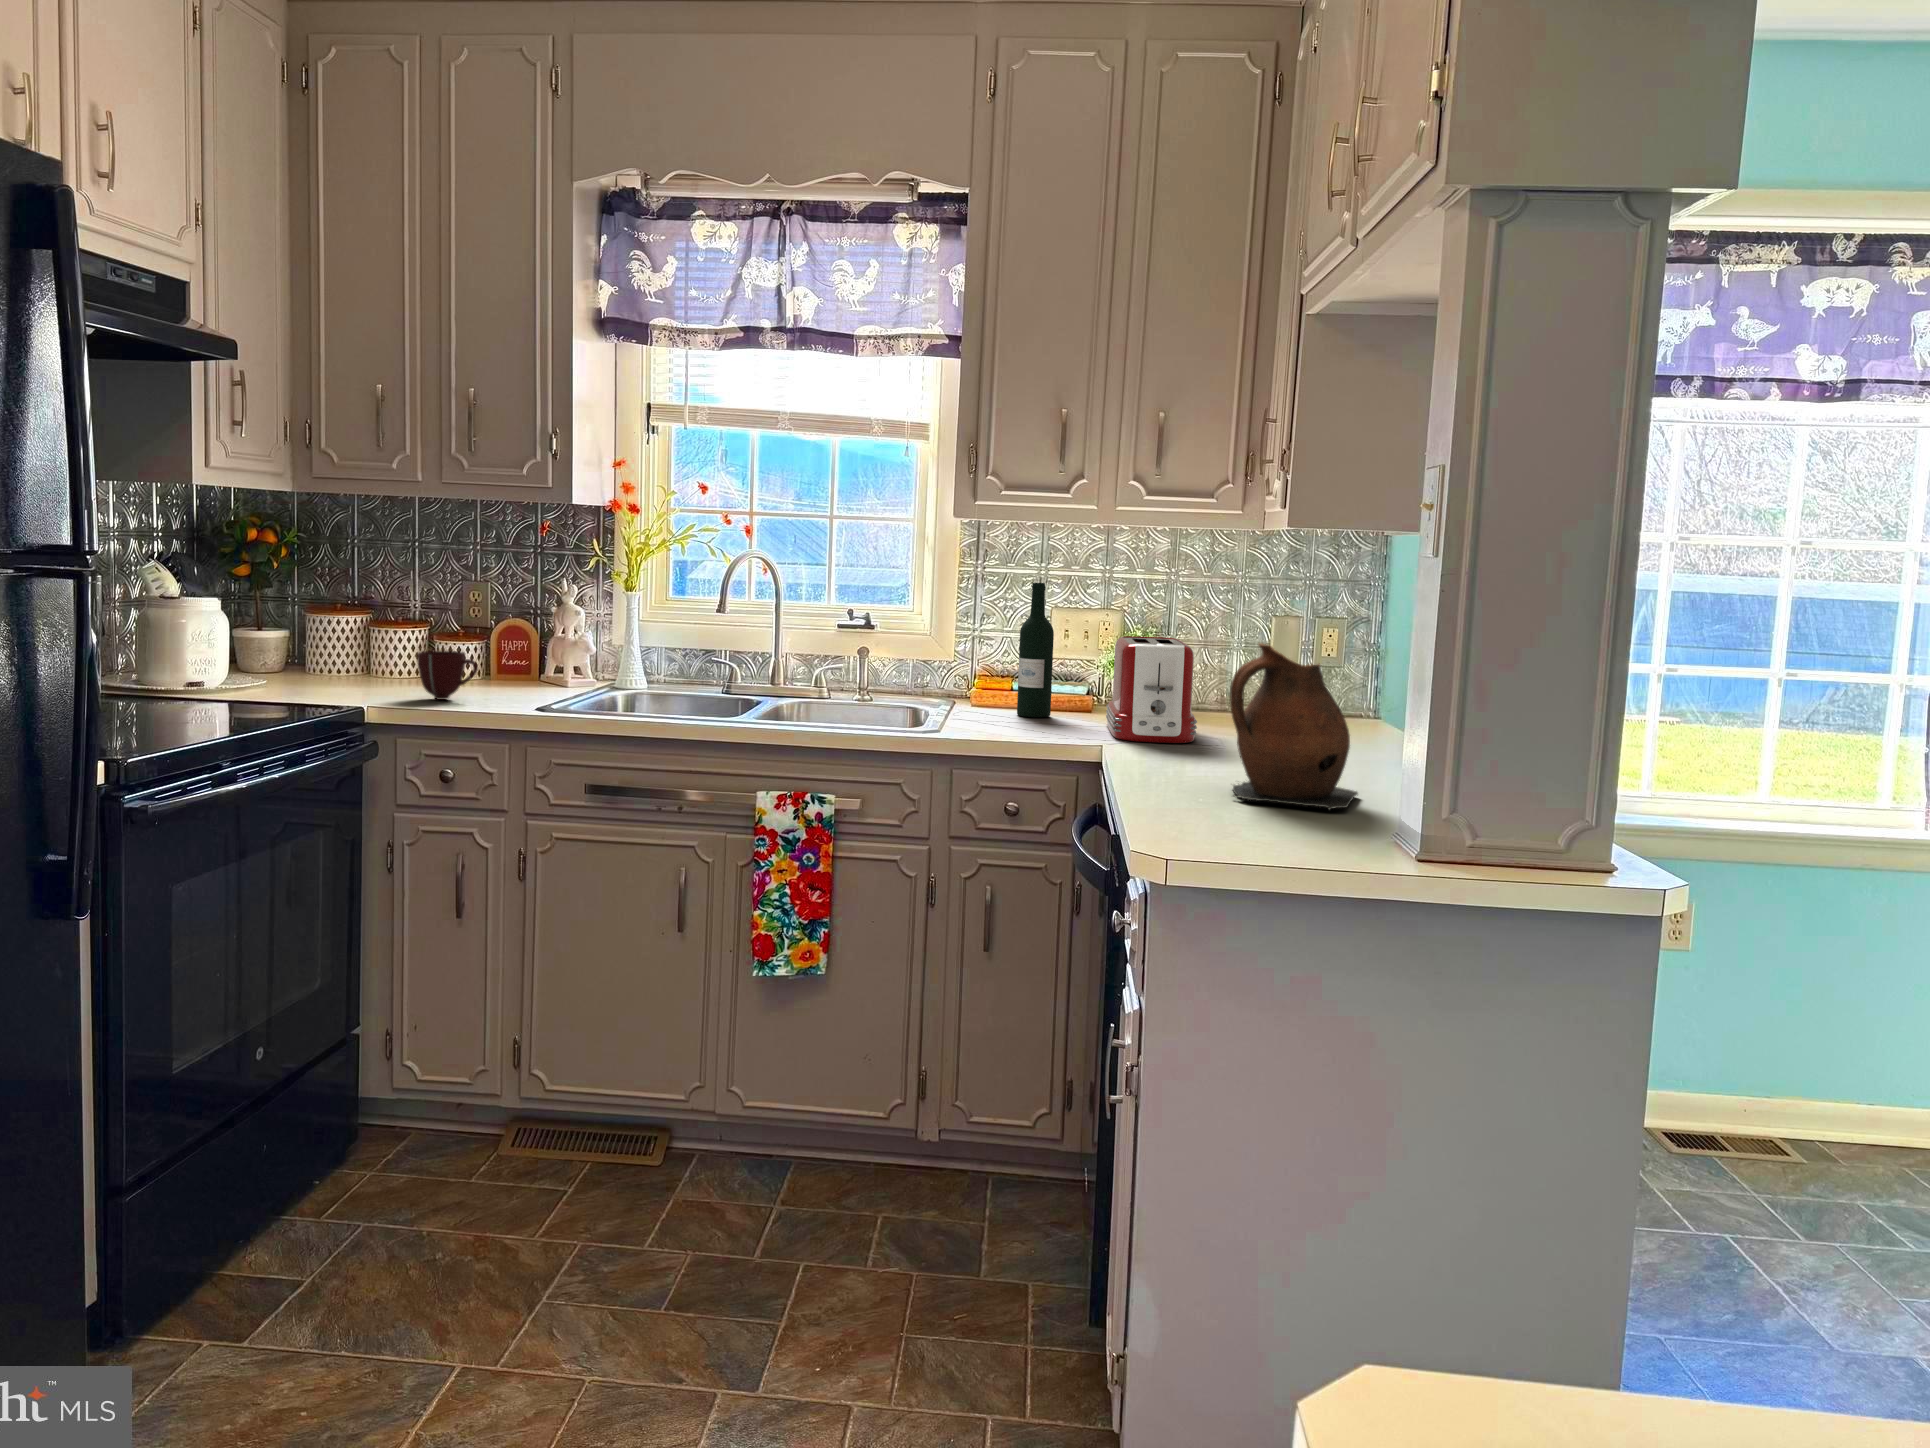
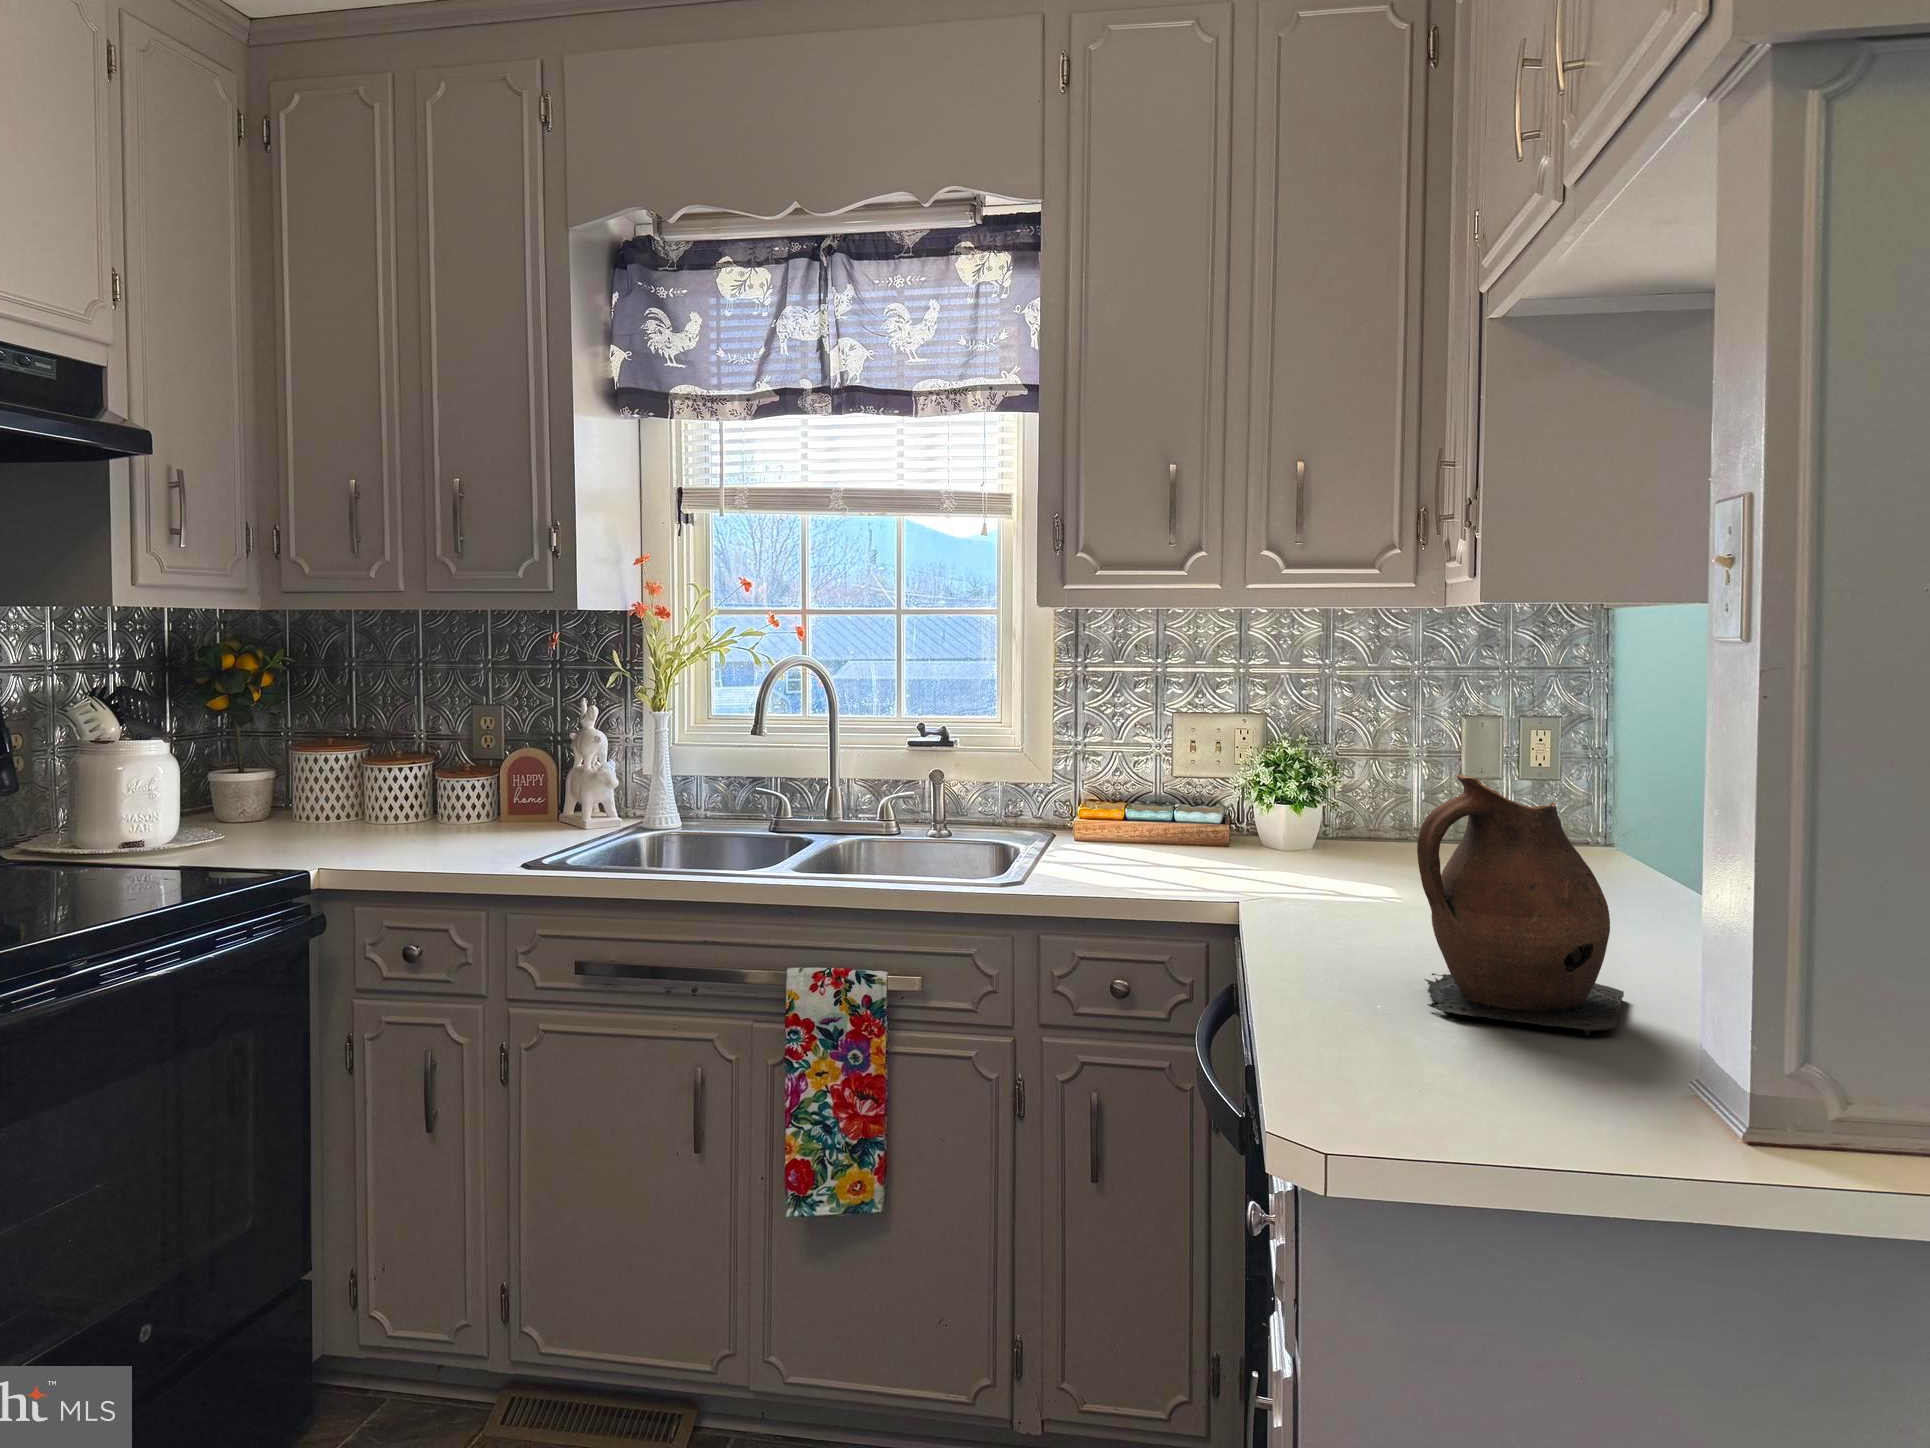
wine bottle: present [1017,583,1054,717] -> none [1129,685,1173,857]
toaster: present [1106,636,1197,743] -> none [1245,751,1368,897]
mug: present [417,651,478,700] -> none [381,795,453,856]

